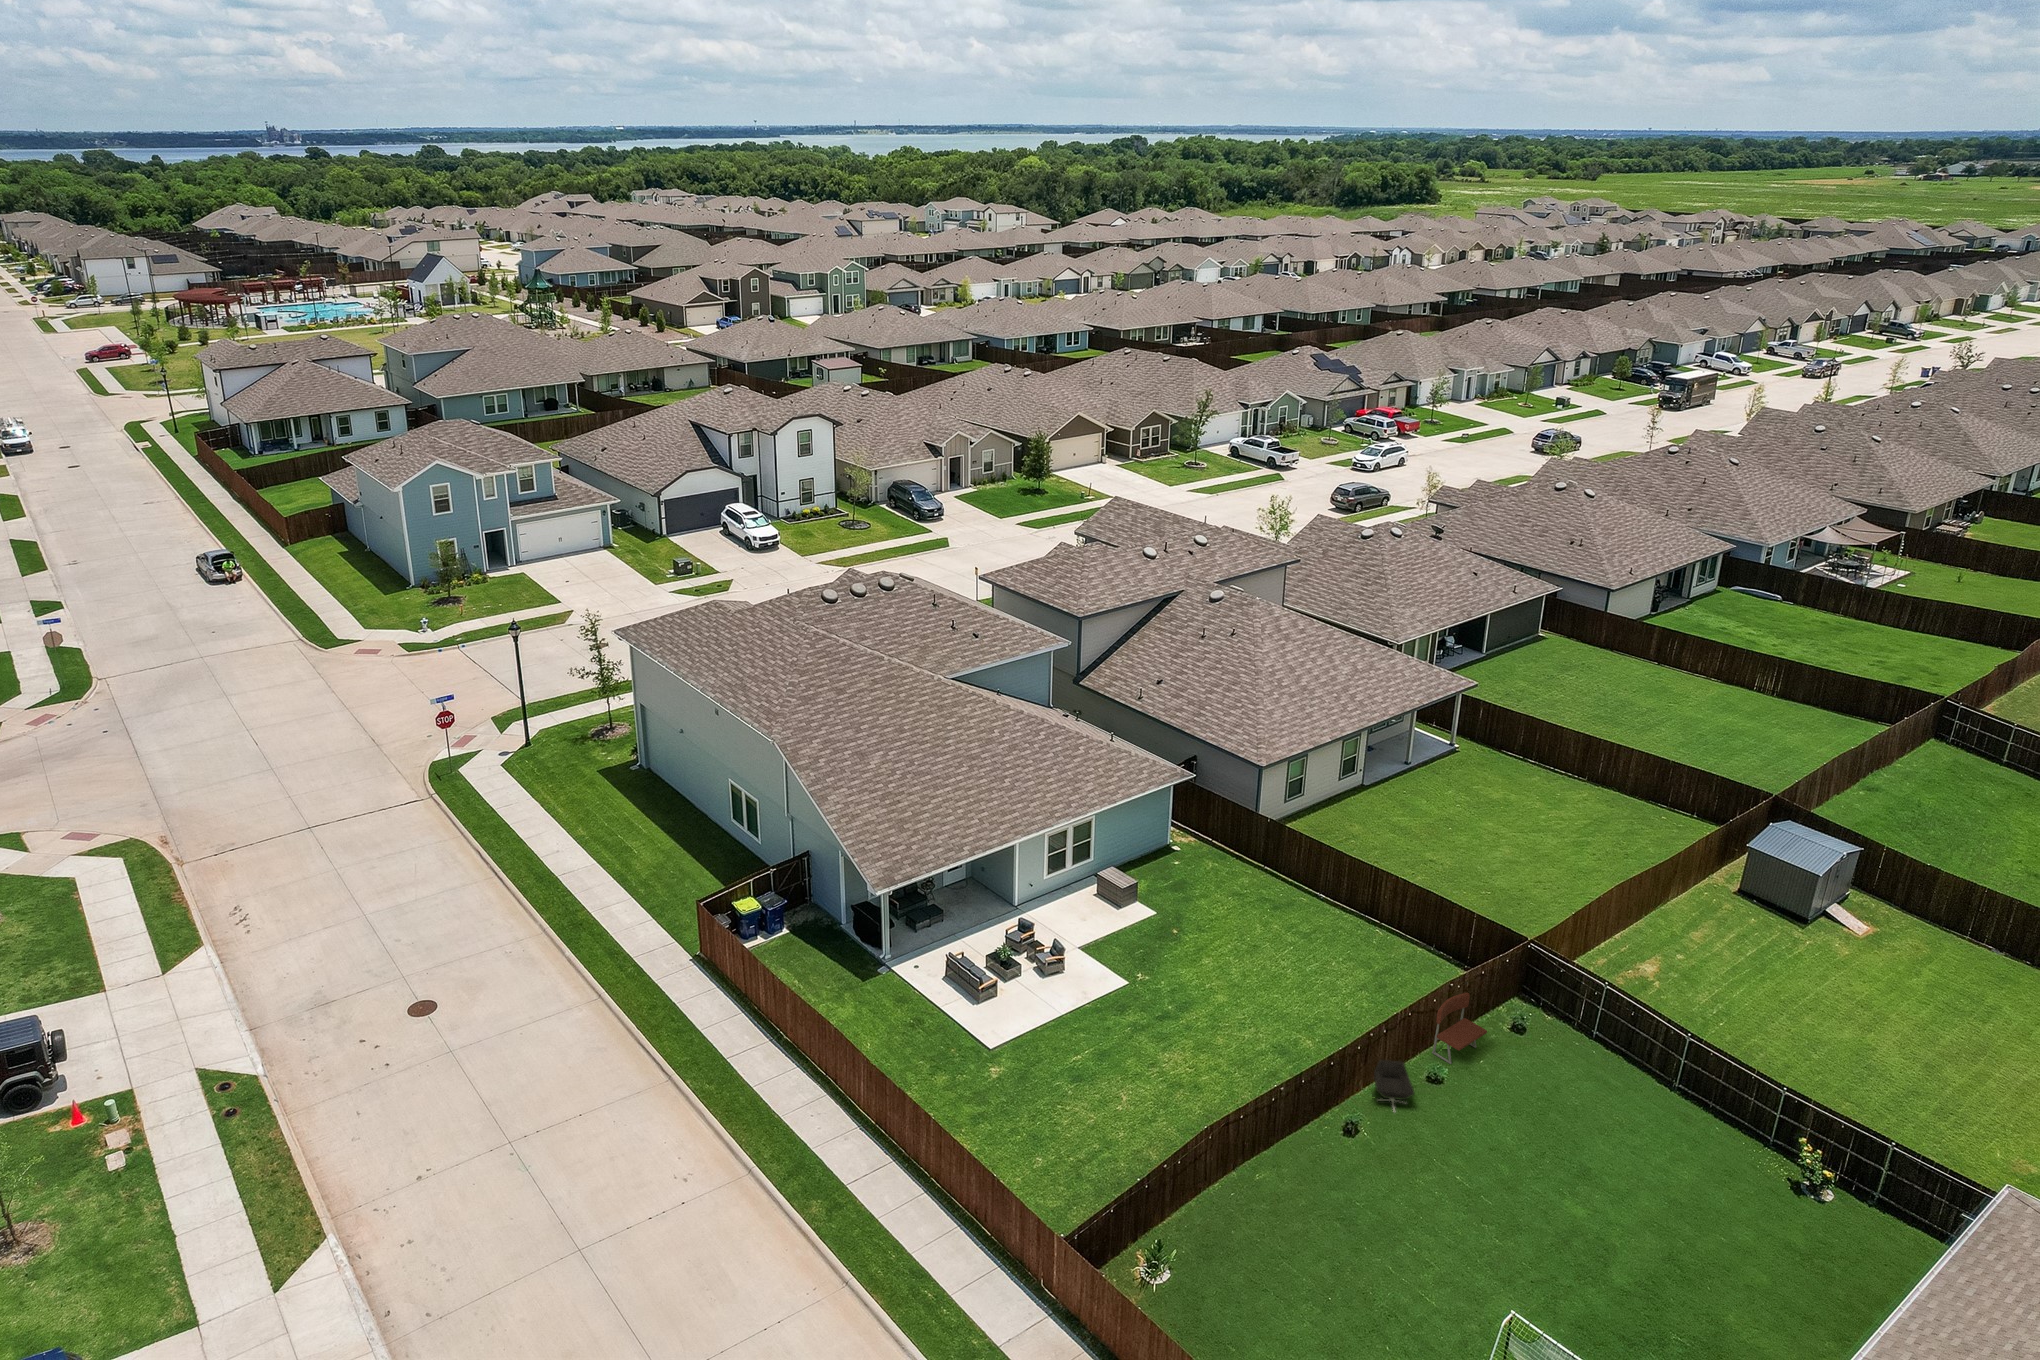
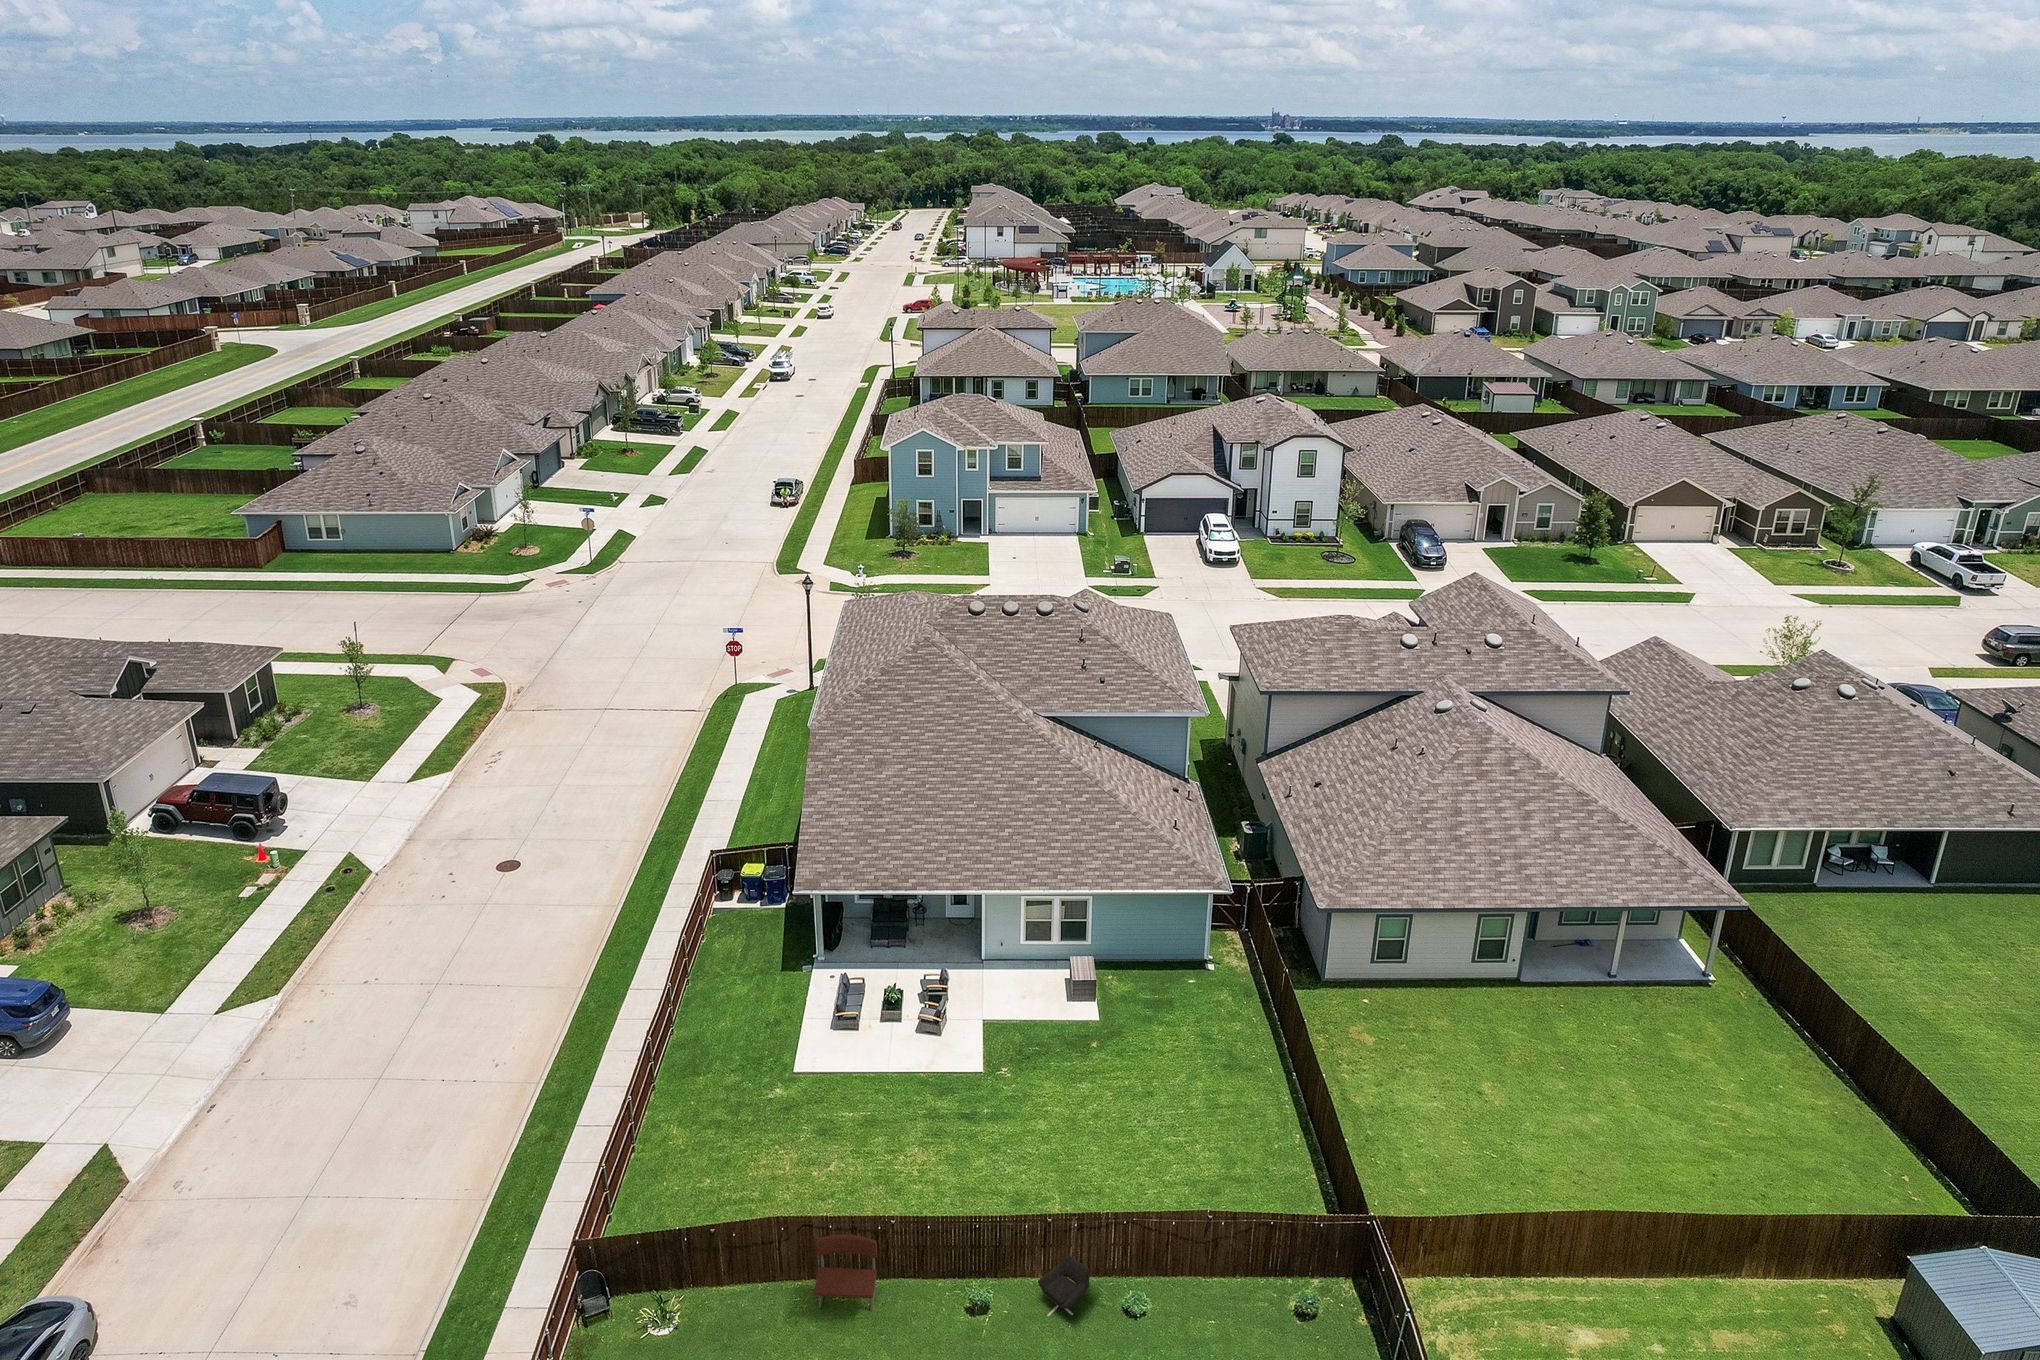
bench: present [1432,993,1487,1064] -> present [814,1235,877,1310]

